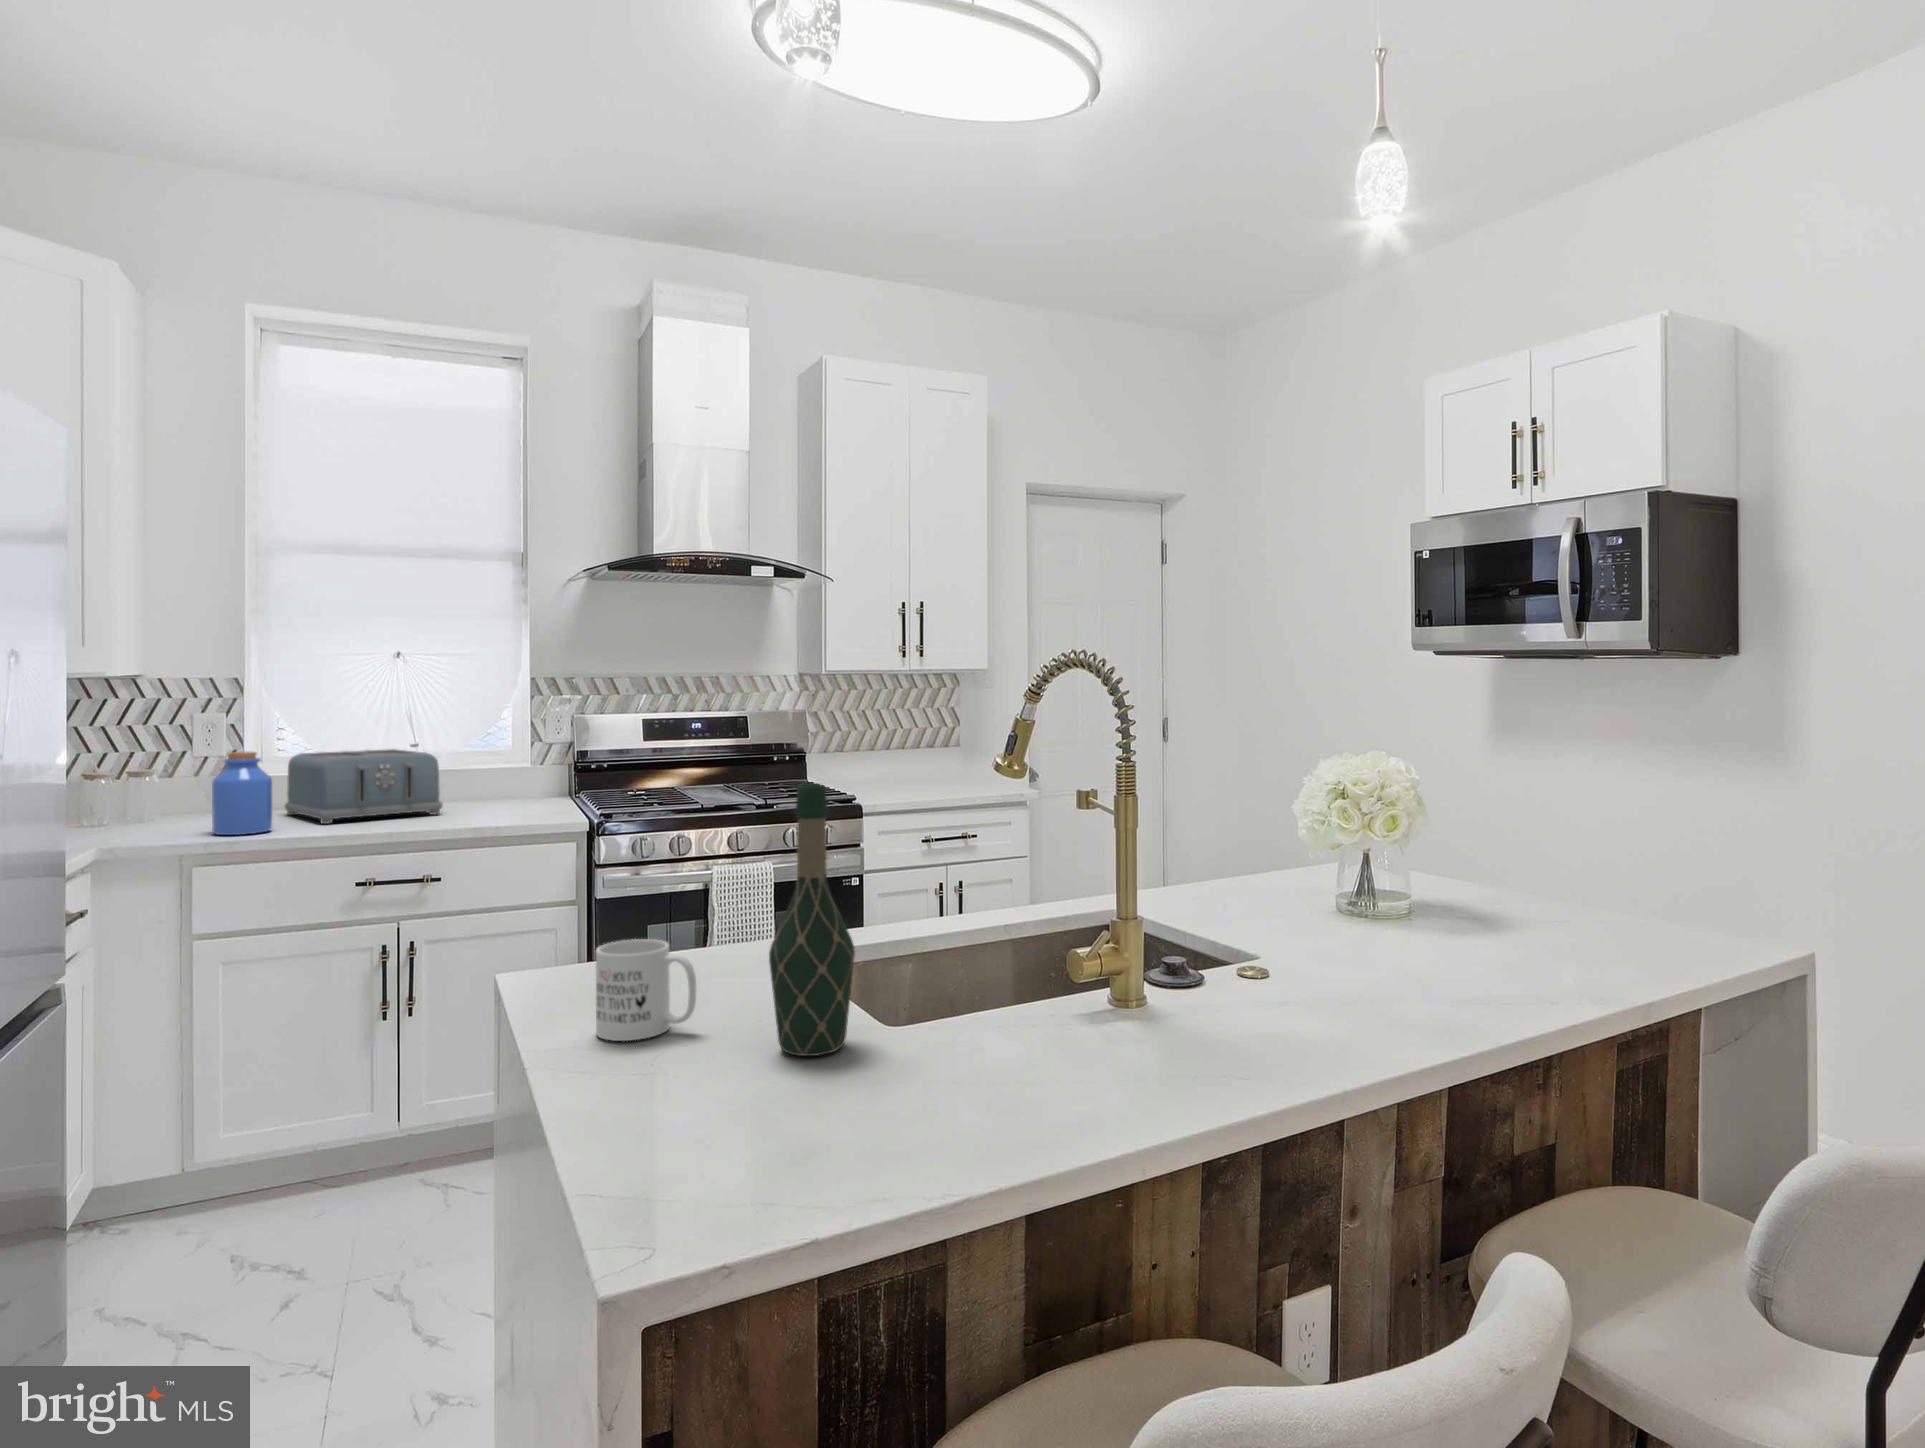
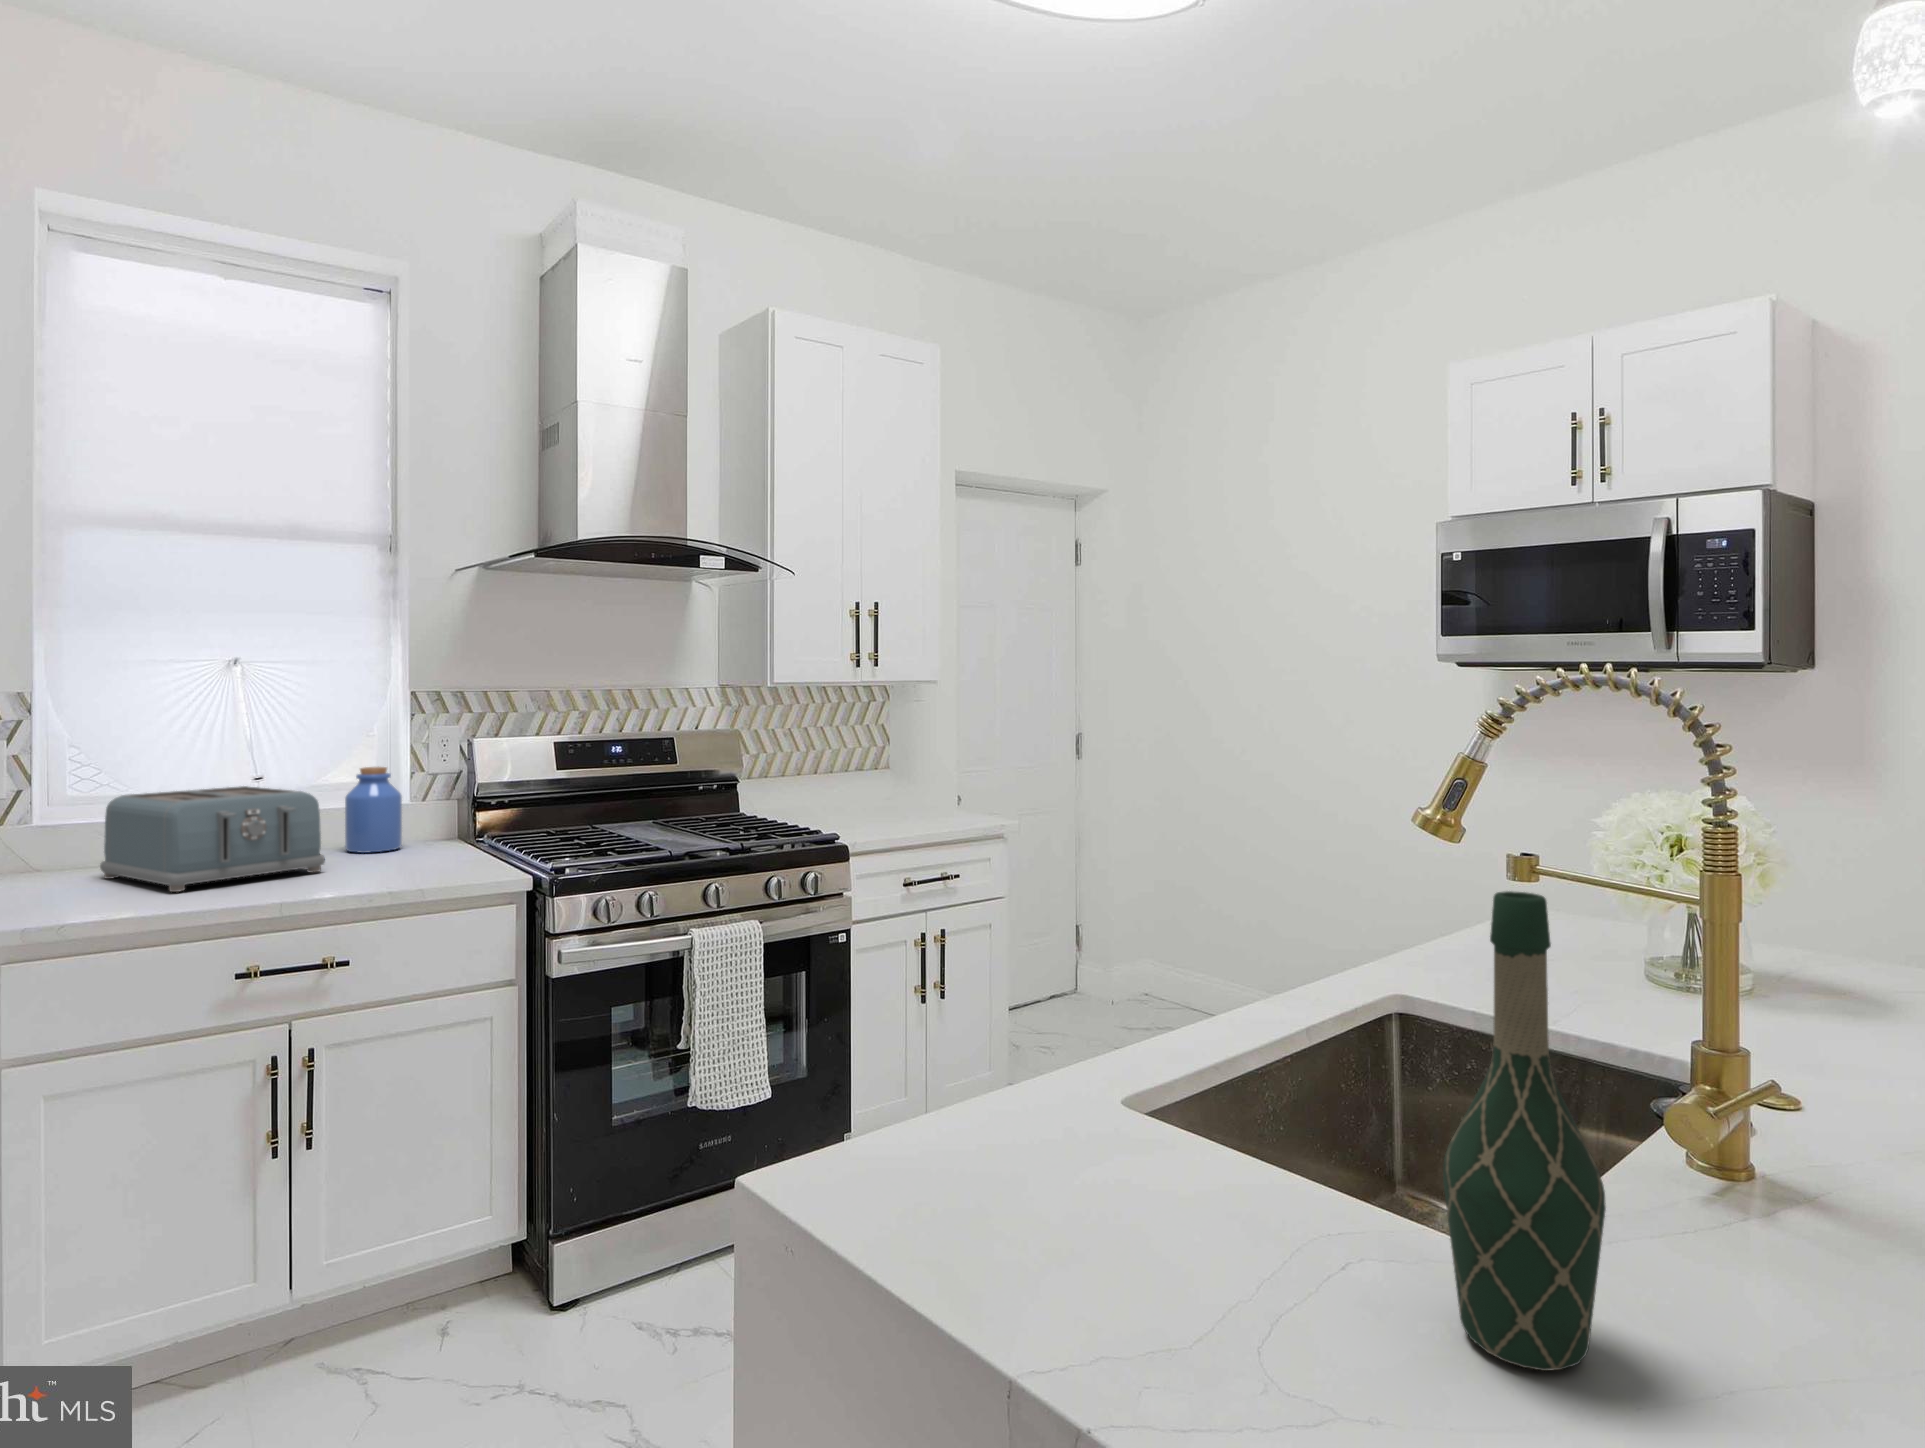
jar: present [212,752,272,835] -> present [345,767,402,853]
mug: present [596,939,696,1041] -> none [1104,1151,1278,1353]

